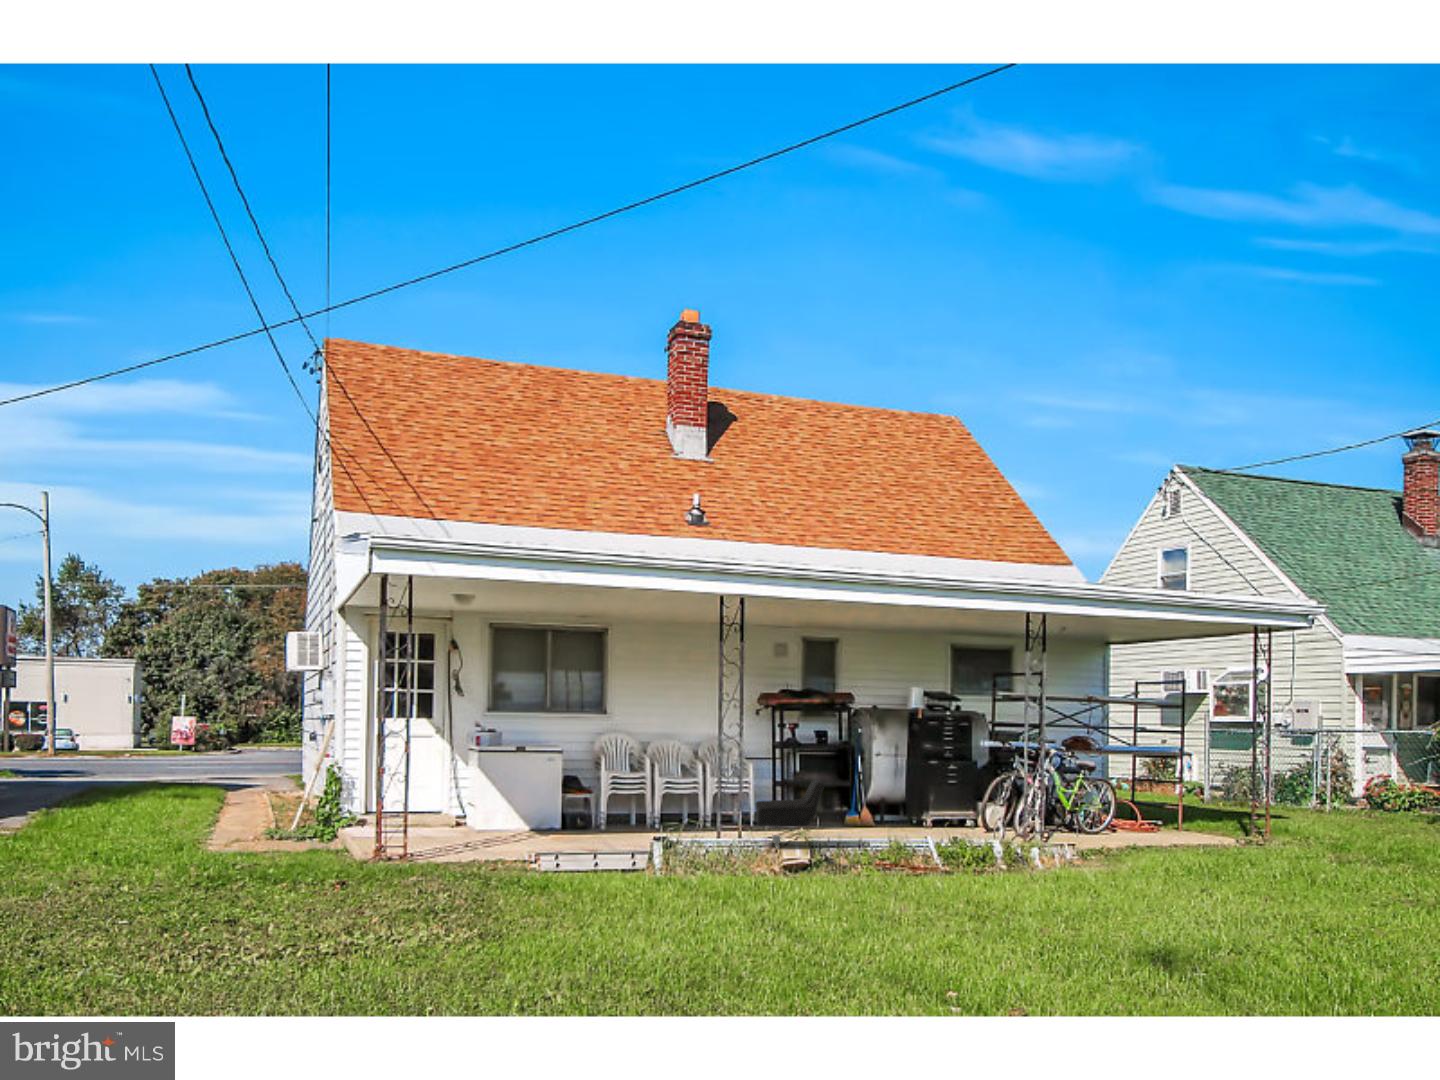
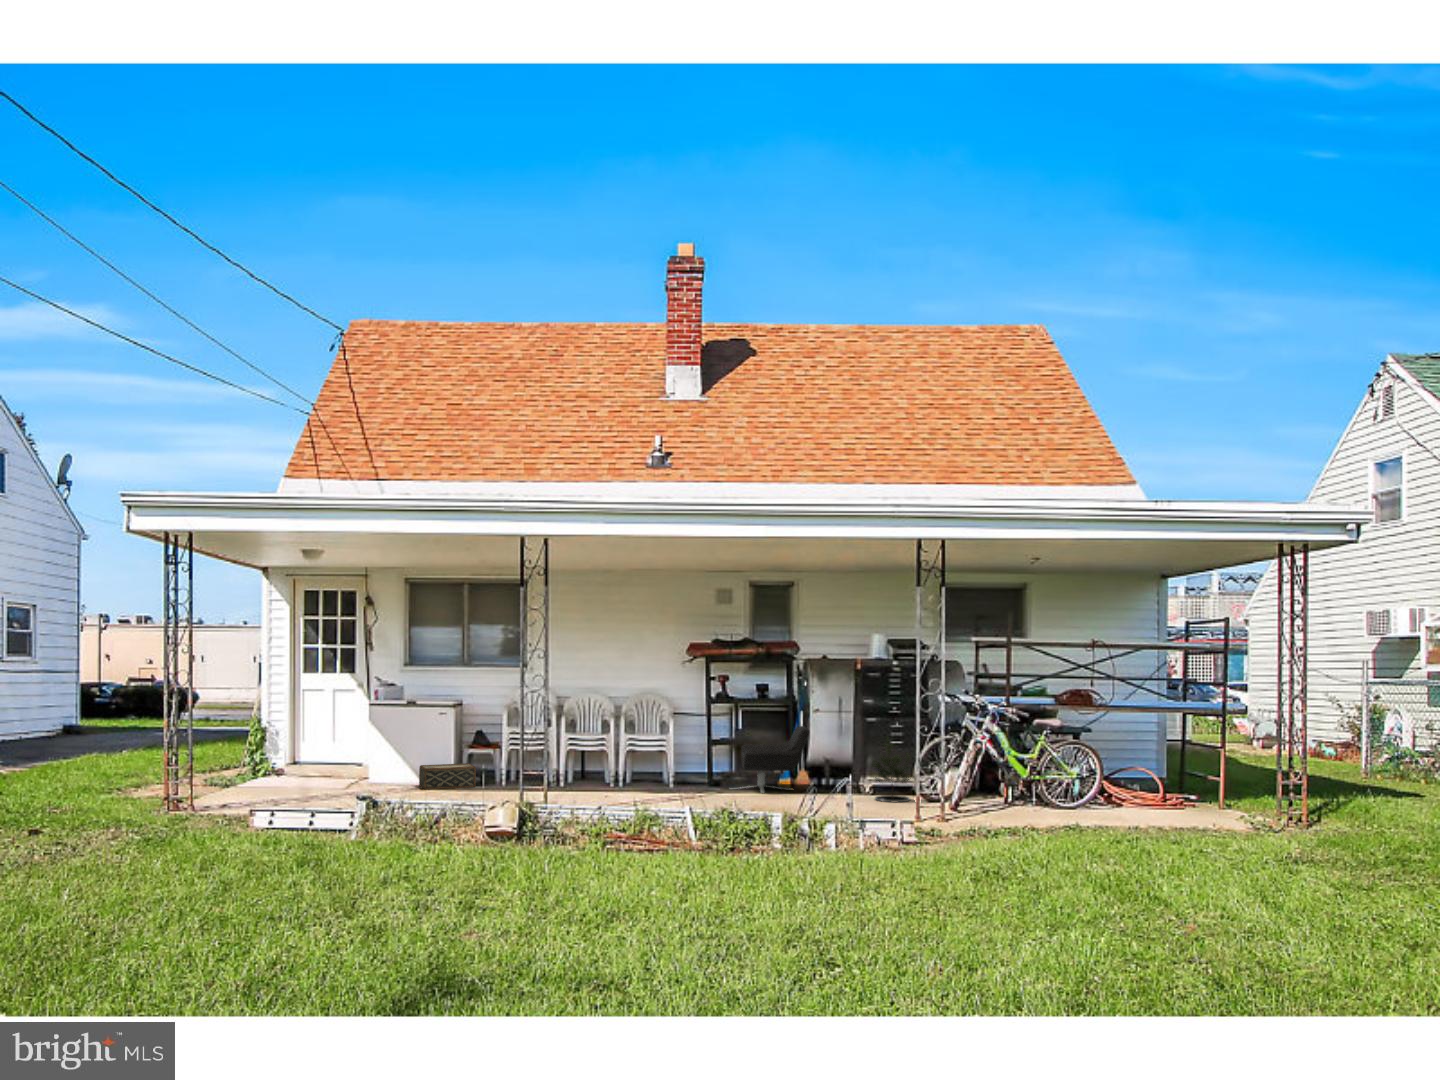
potted tree: none [885,785,932,853] -> present [873,738,911,802]
woven basket: none [429,825,486,850] -> present [419,763,476,789]

